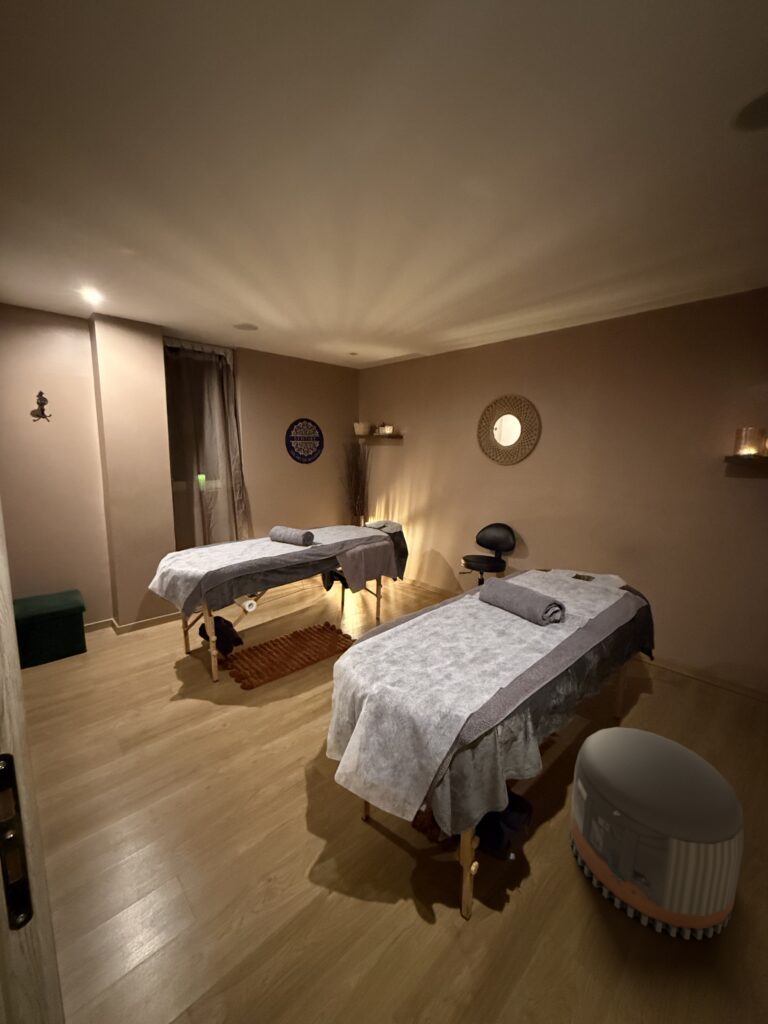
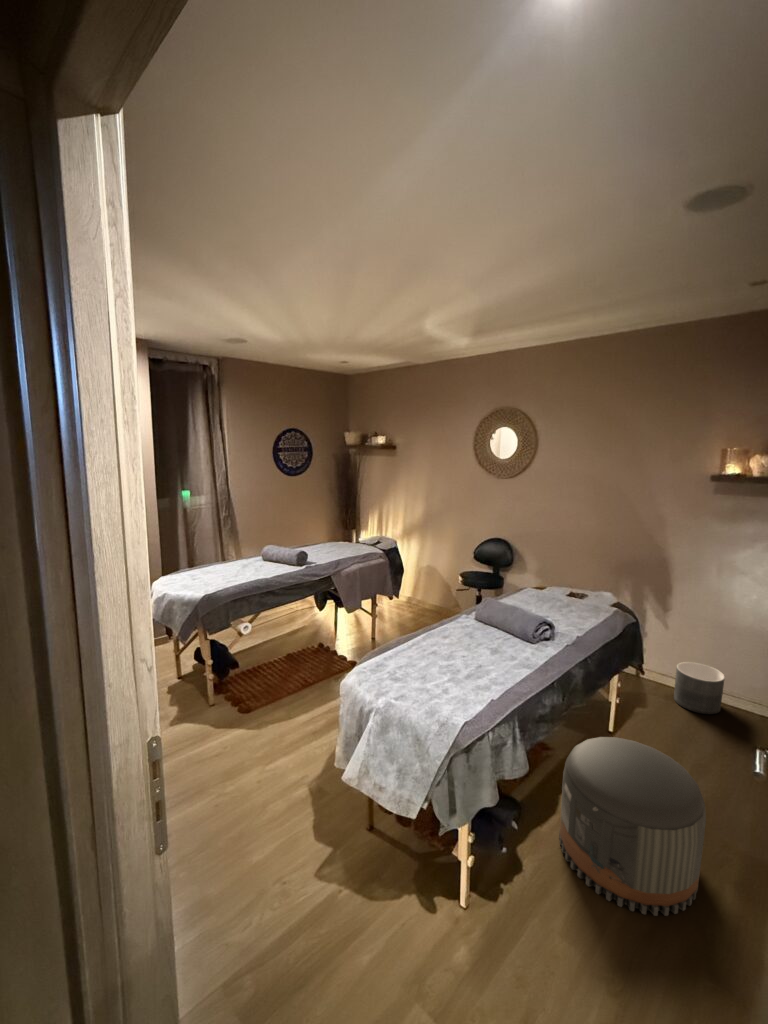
planter: none [677,647,733,701] -> present [674,662,725,714]

